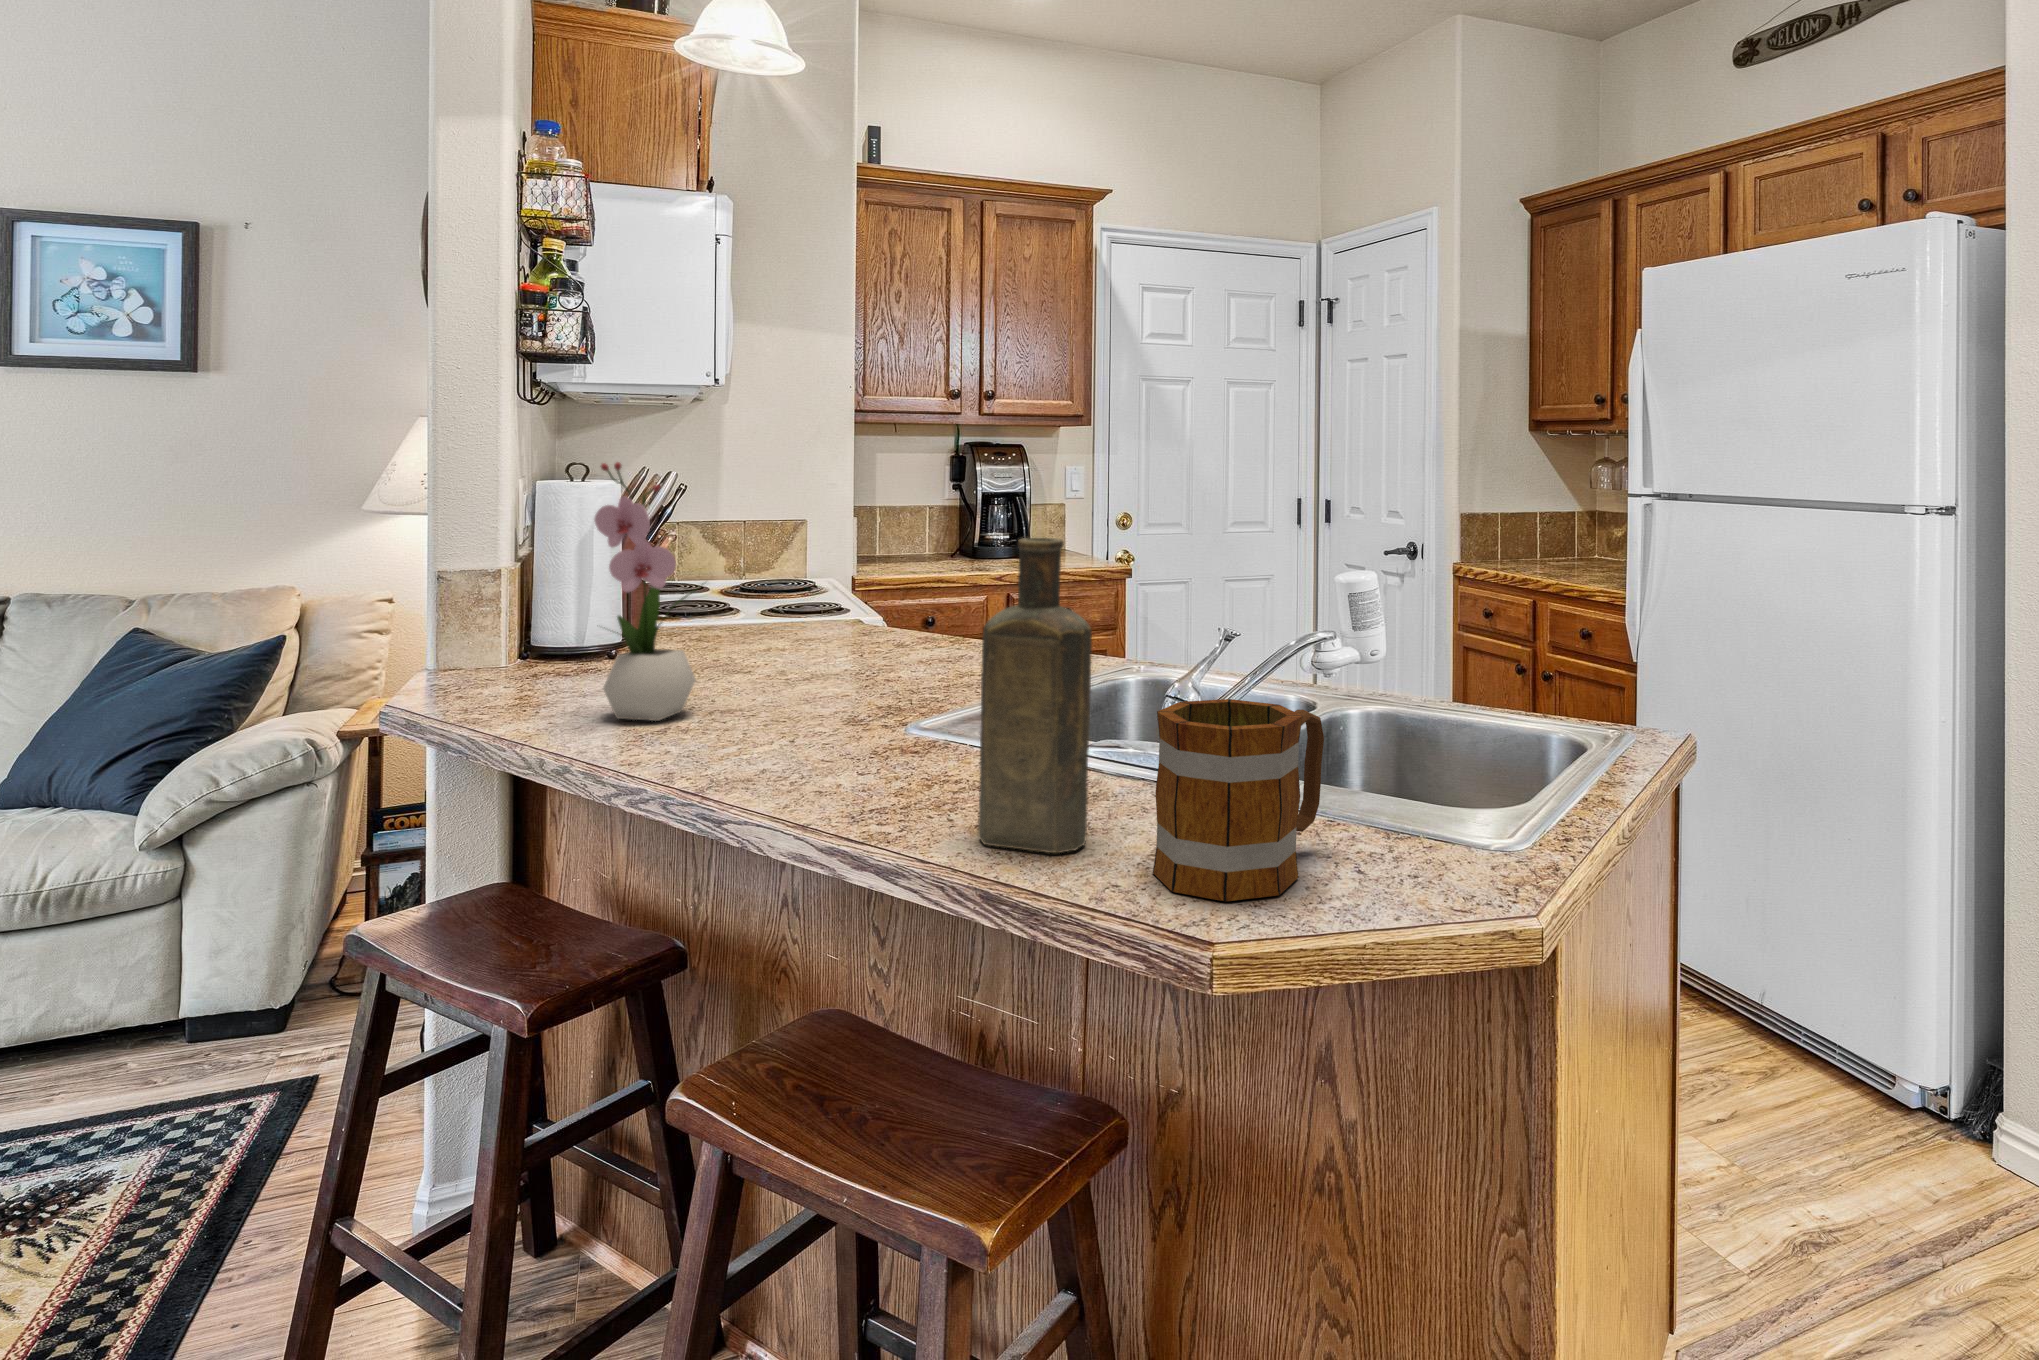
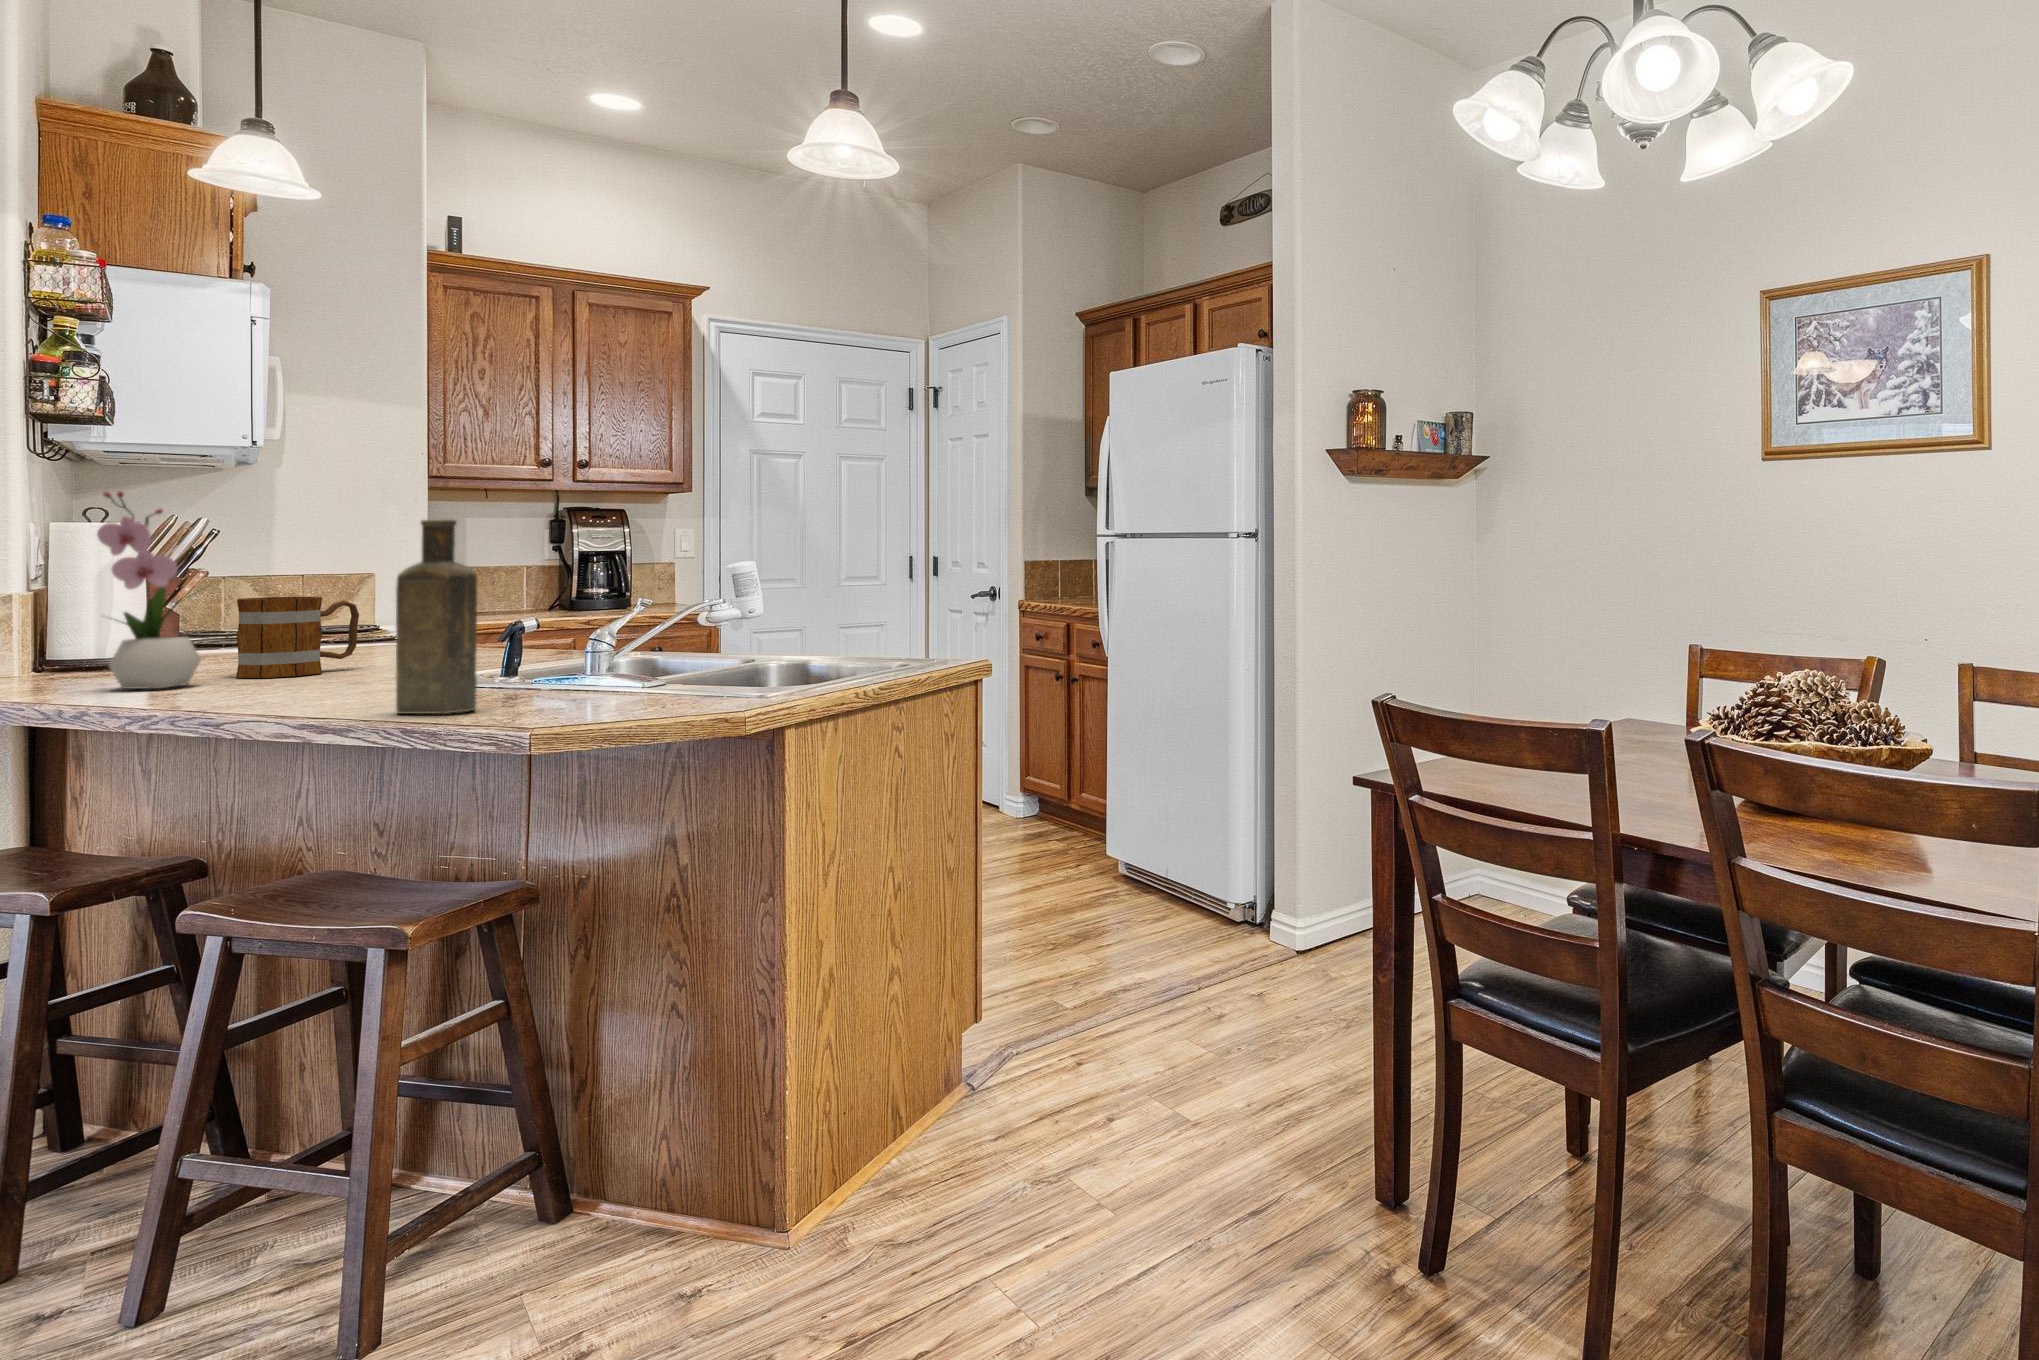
mug: present [1153,699,1324,901] -> present [236,597,359,678]

